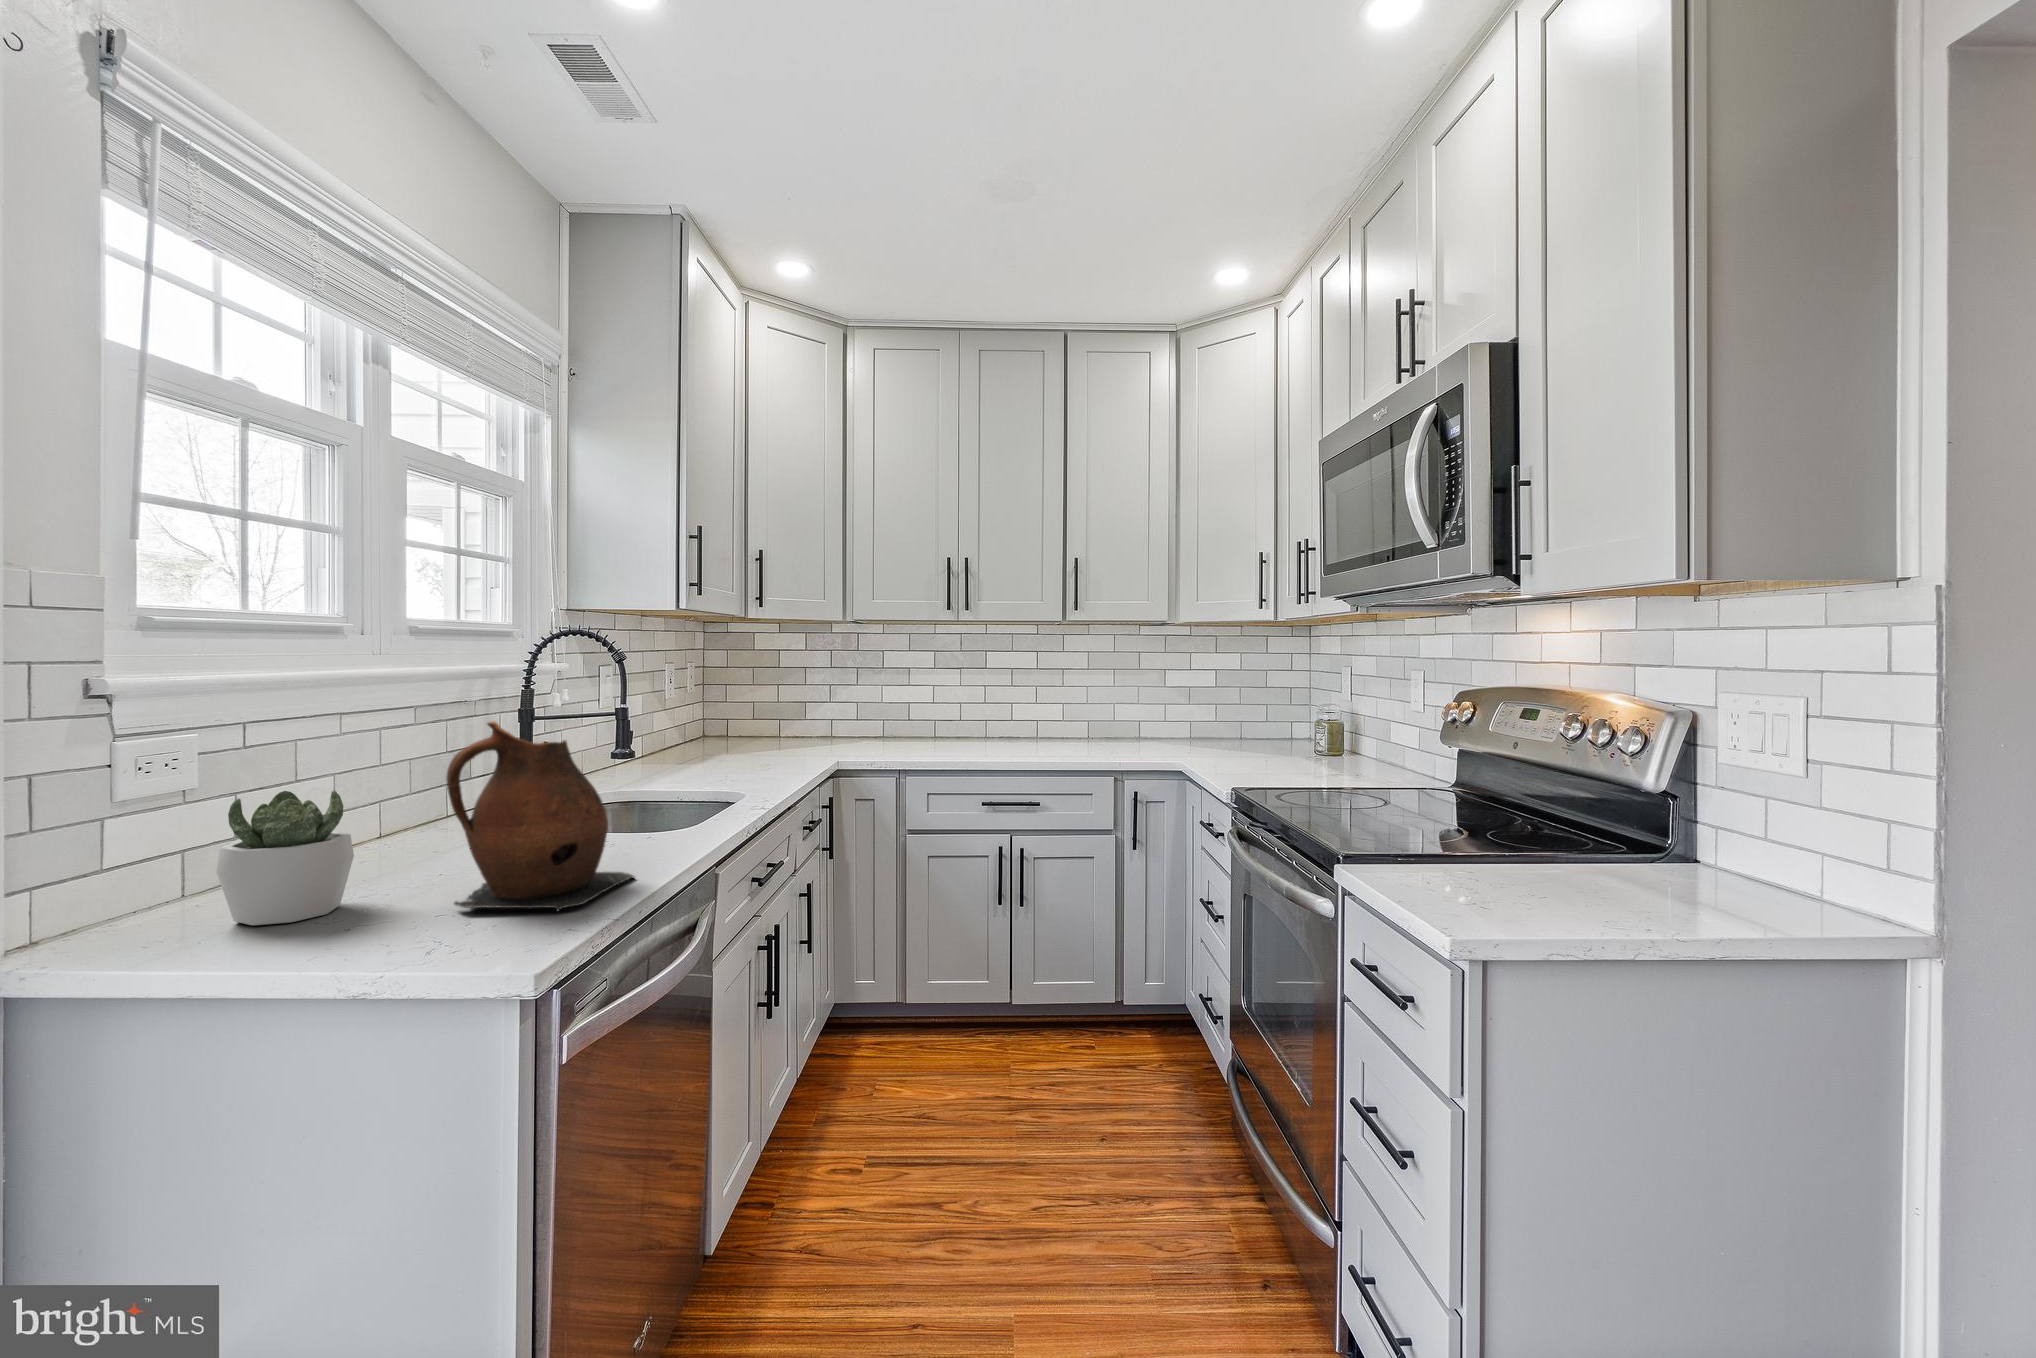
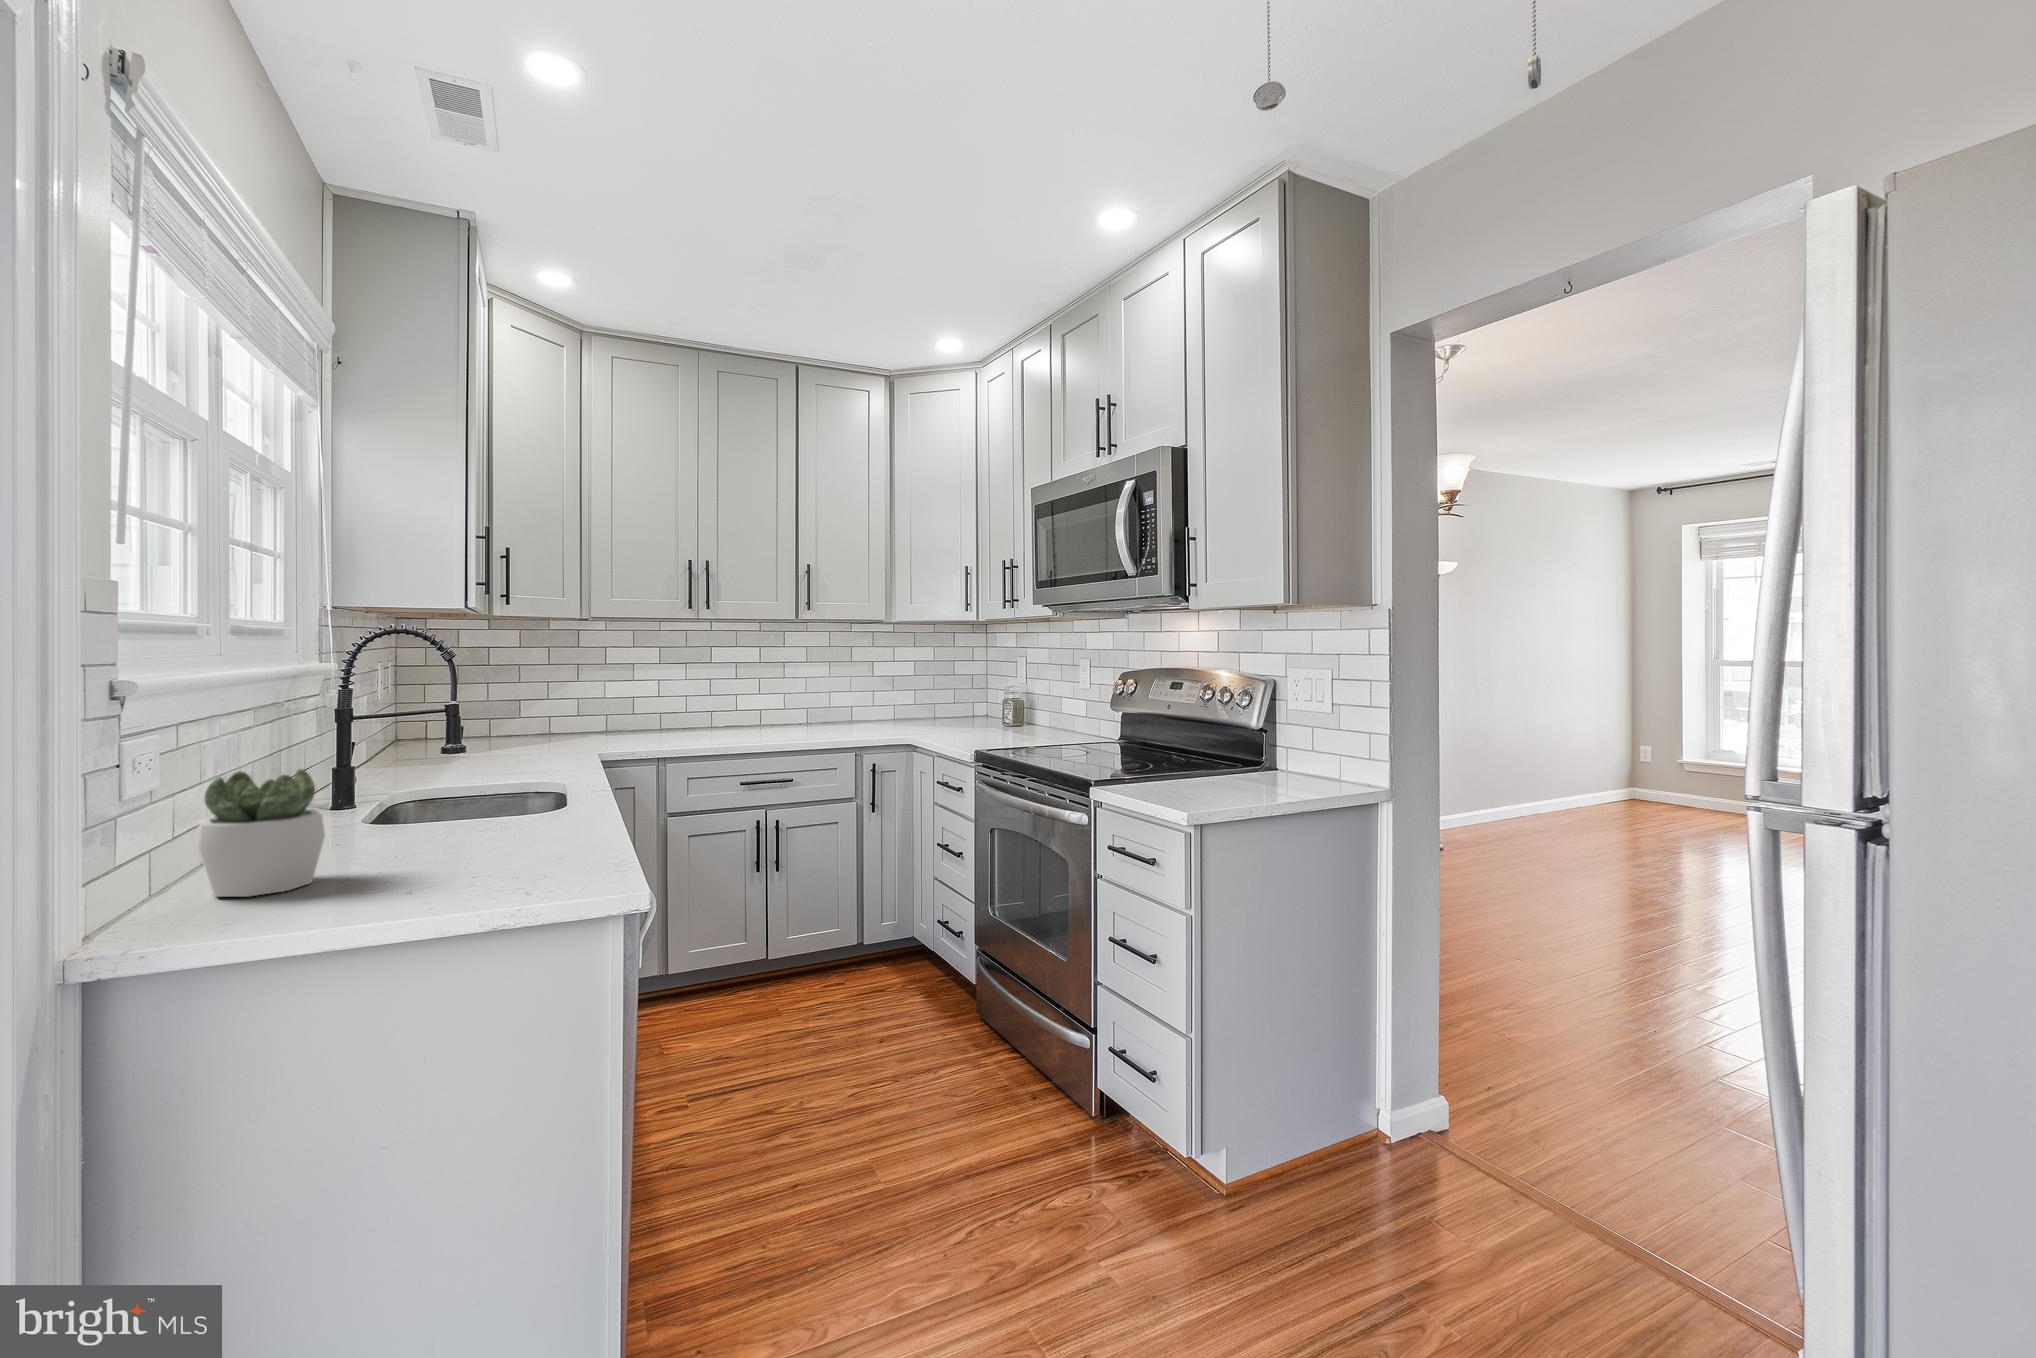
ceramic pitcher: present [446,721,634,911] -> none [436,700,580,863]

